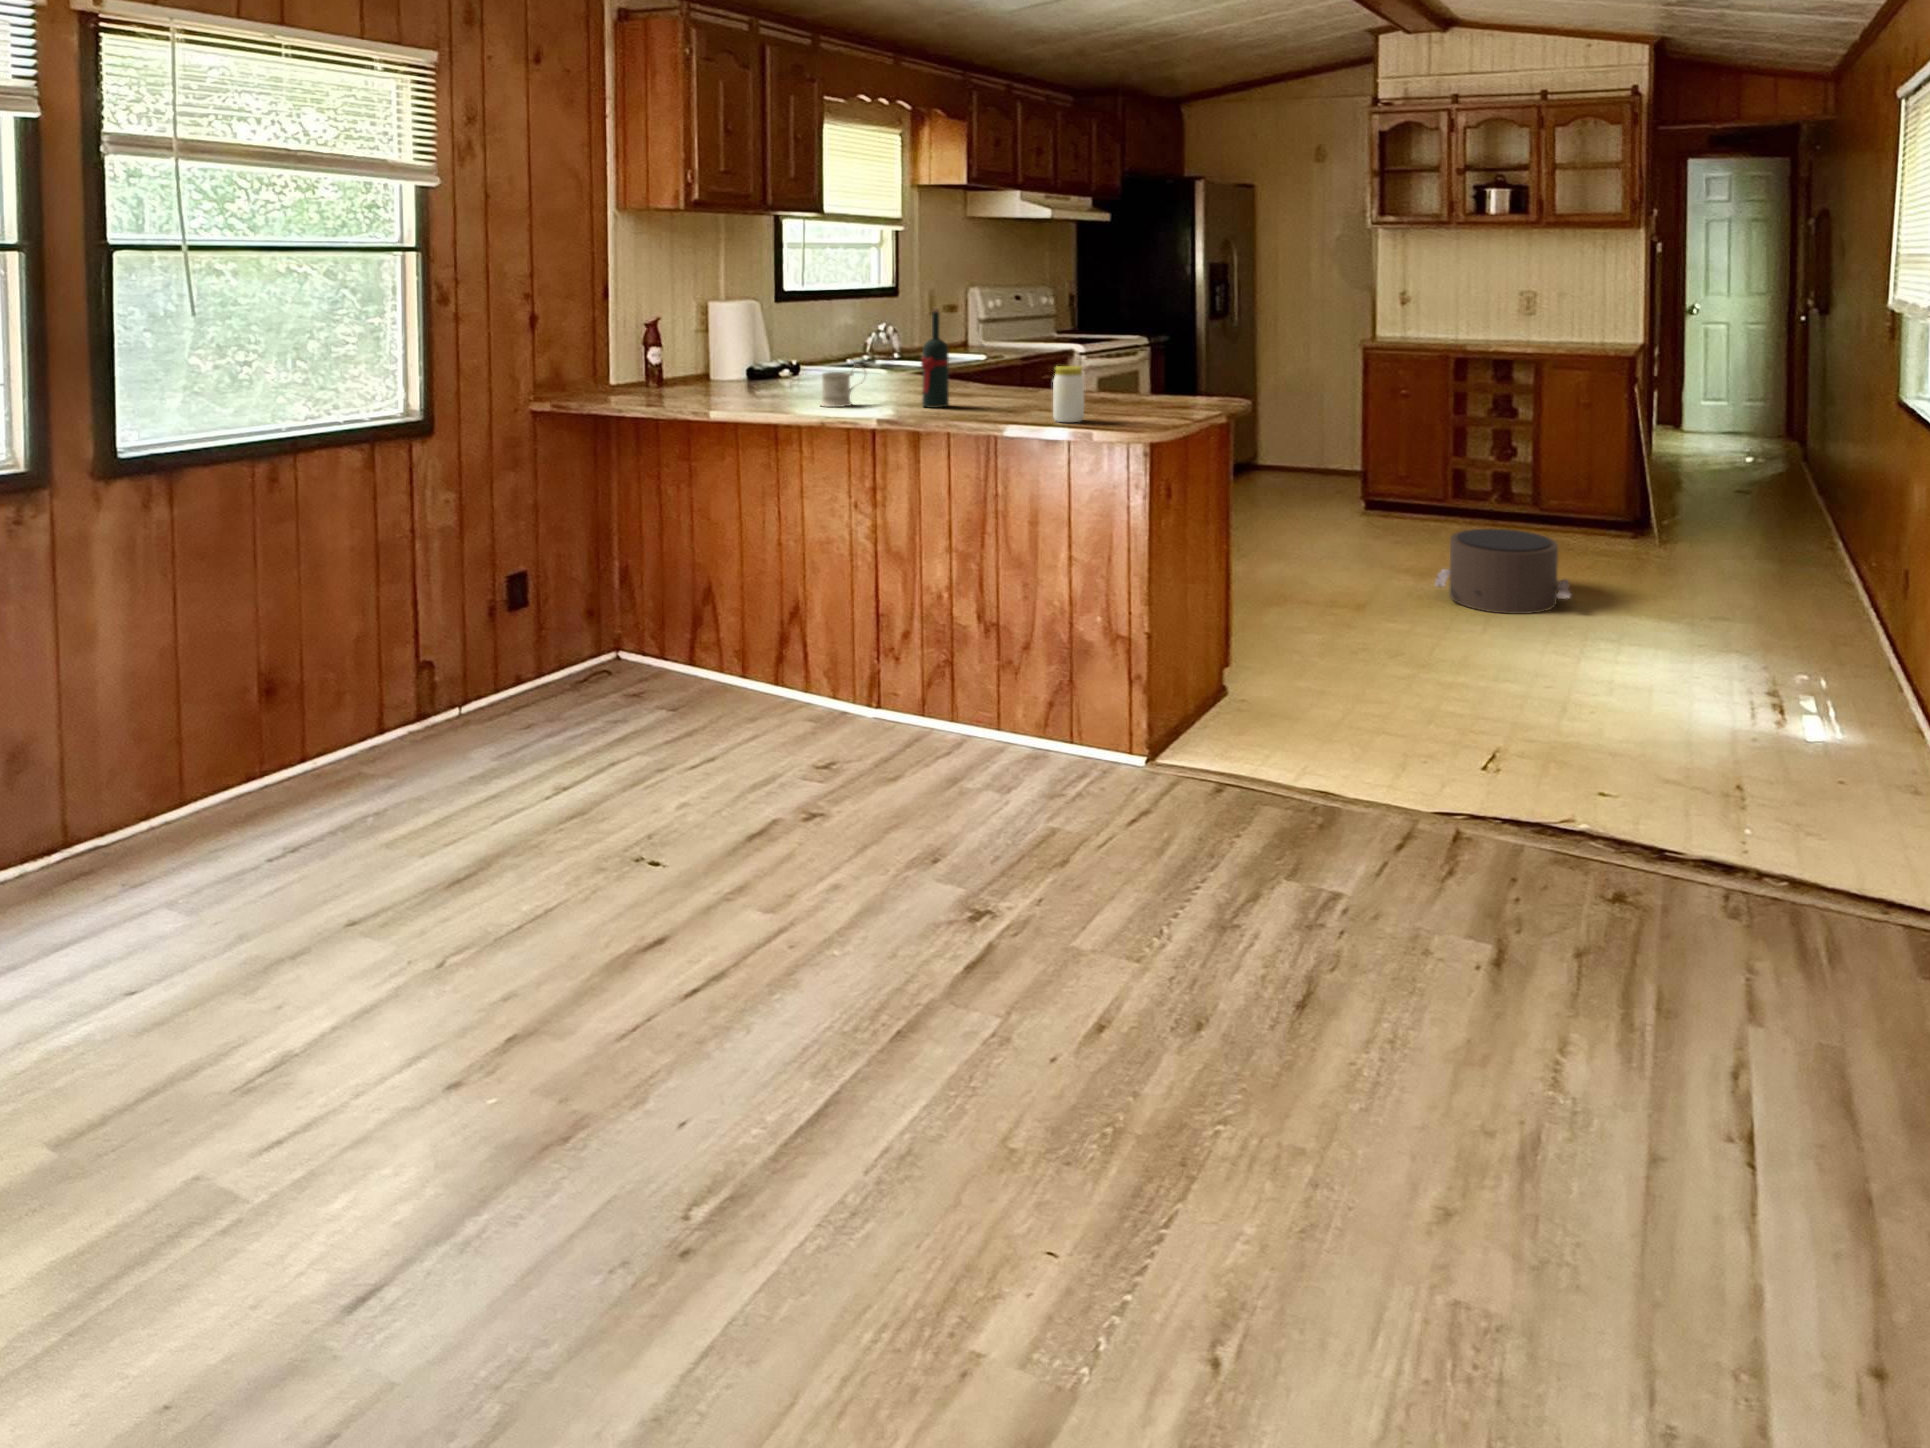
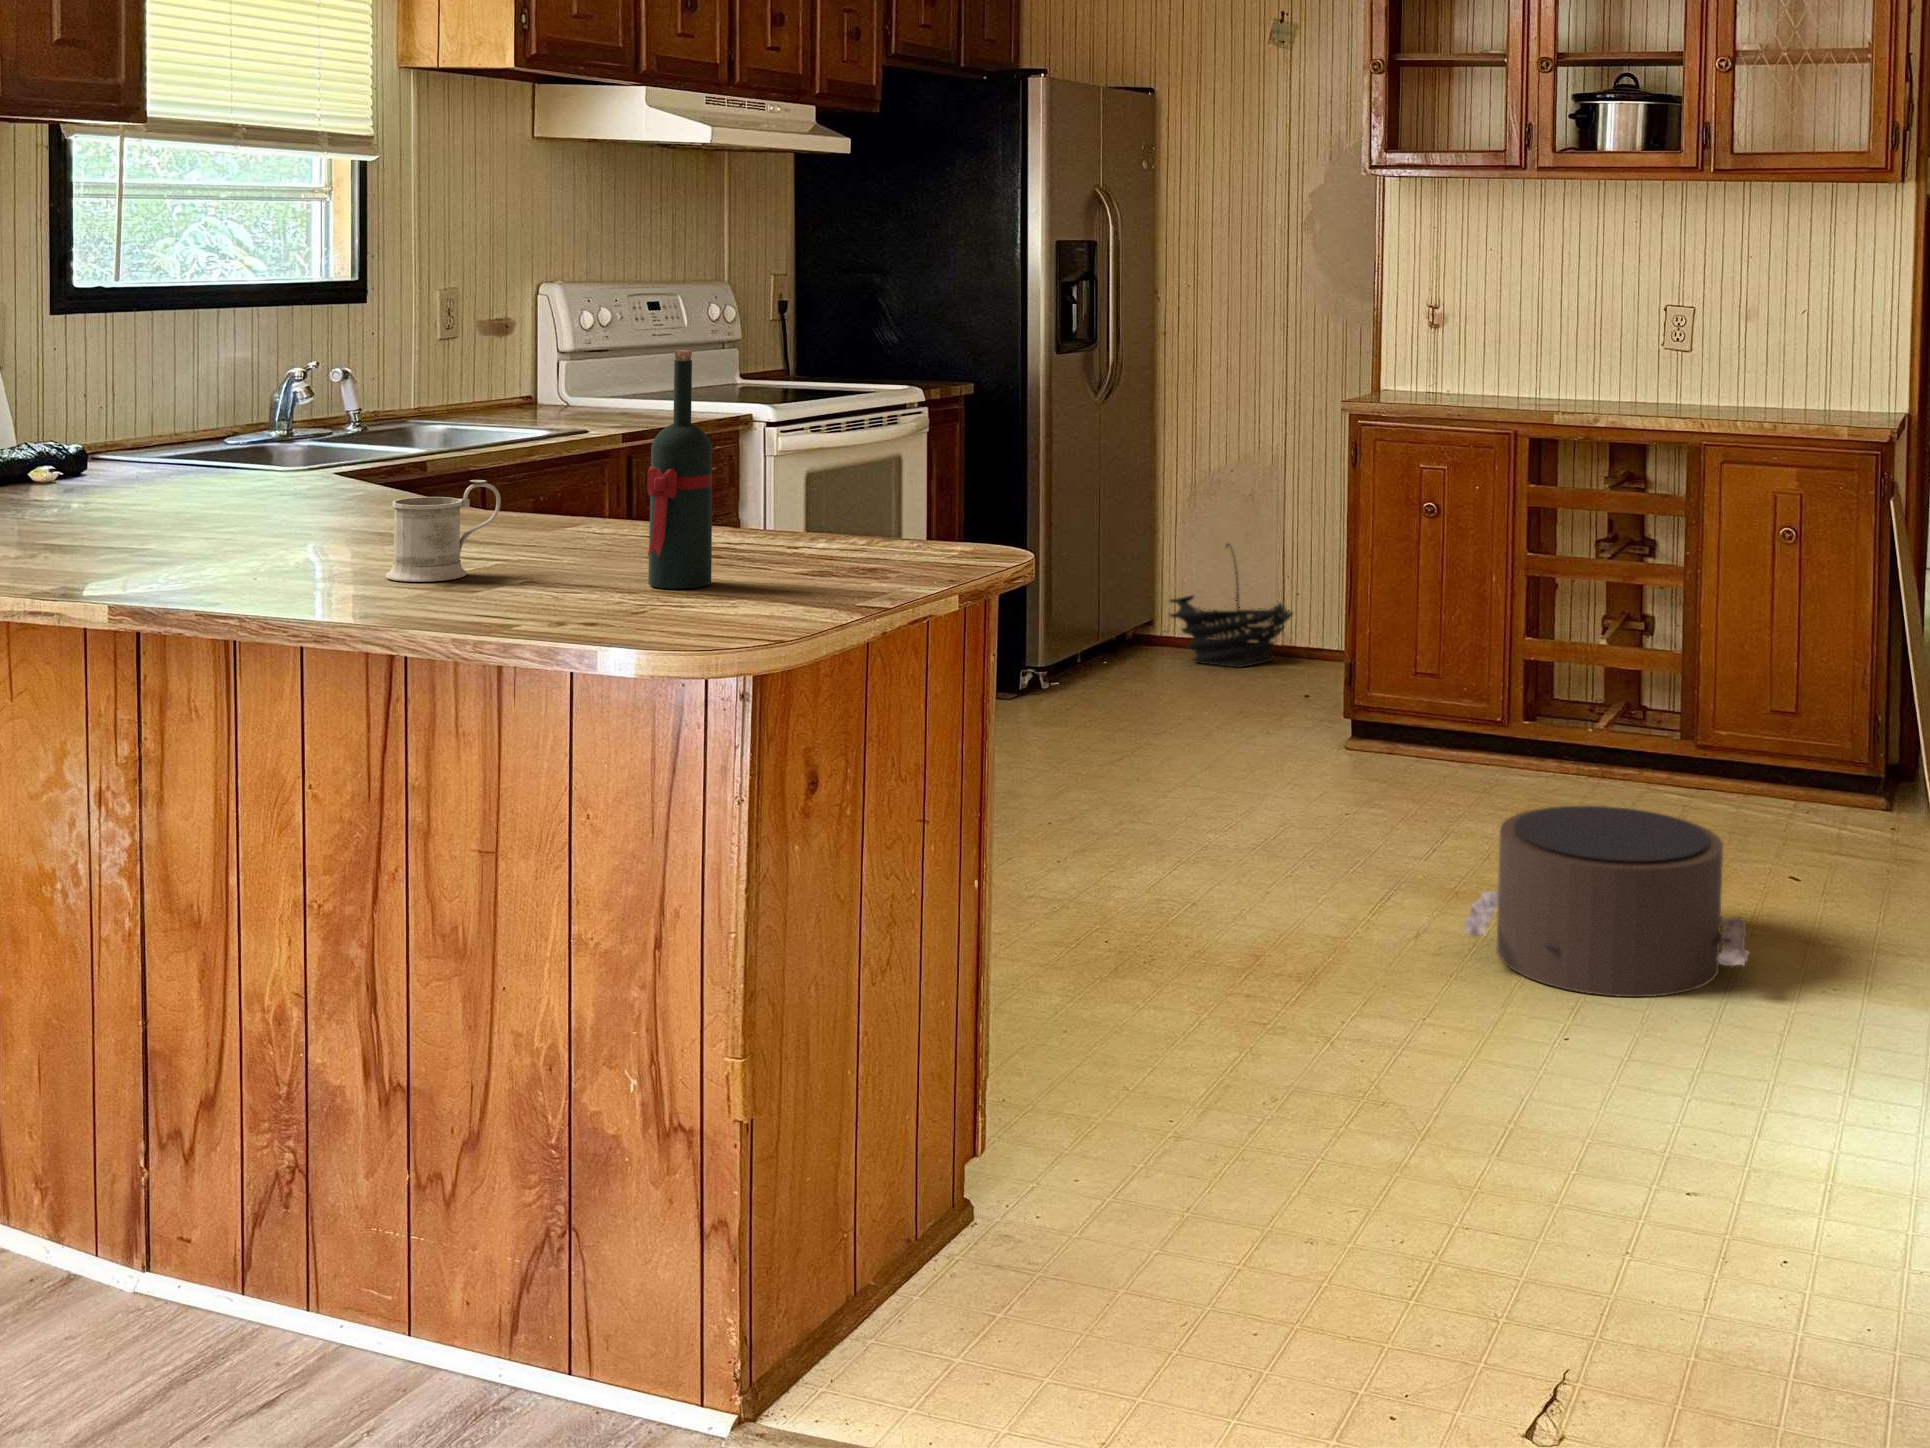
wine bottle: present [921,308,949,408] -> present [647,350,712,589]
mug: present [820,365,865,407] -> present [386,480,501,582]
jar: present [1053,366,1084,422] -> none [537,481,614,616]
basket: none [1266,415,1330,478] -> present [1170,544,1293,668]

